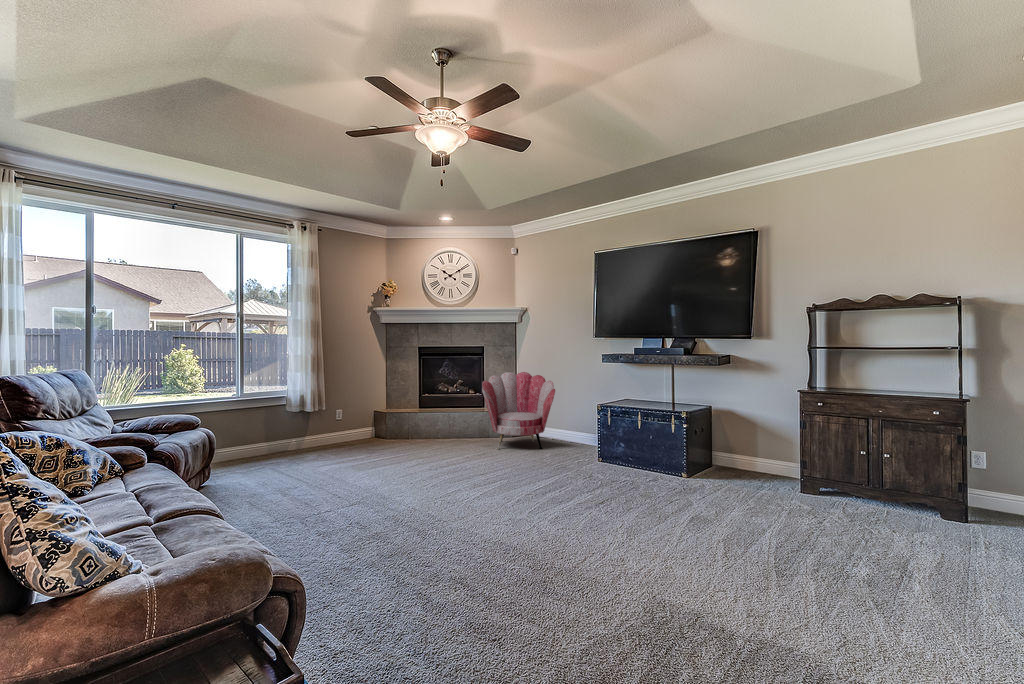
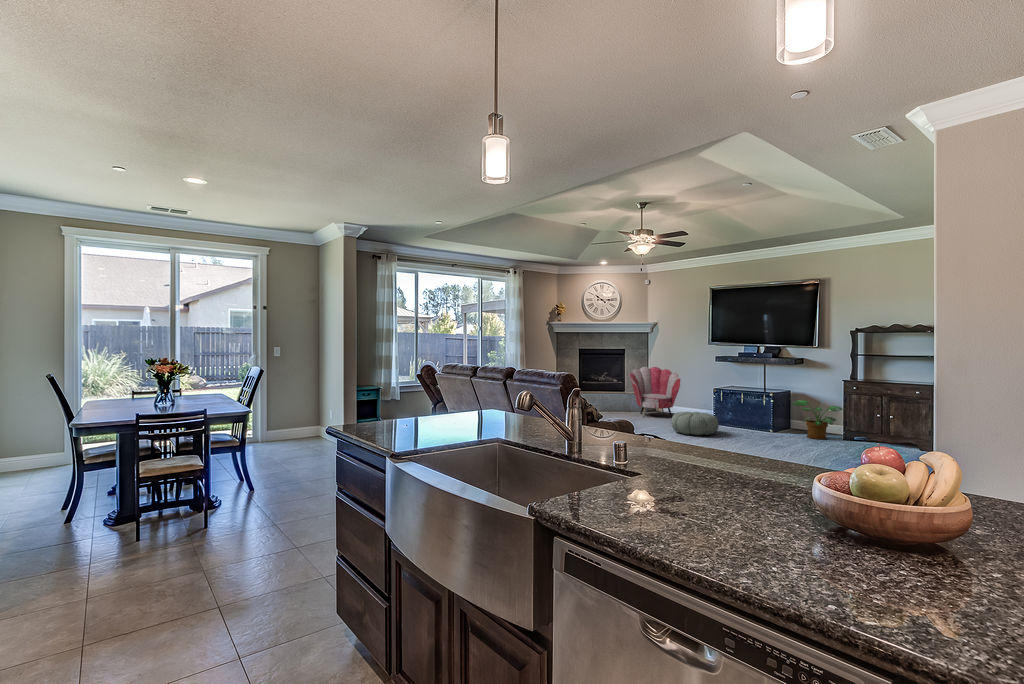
potted plant: none [716,422,798,491] -> present [793,400,843,439]
pouf: none [522,446,599,491] -> present [671,412,719,435]

